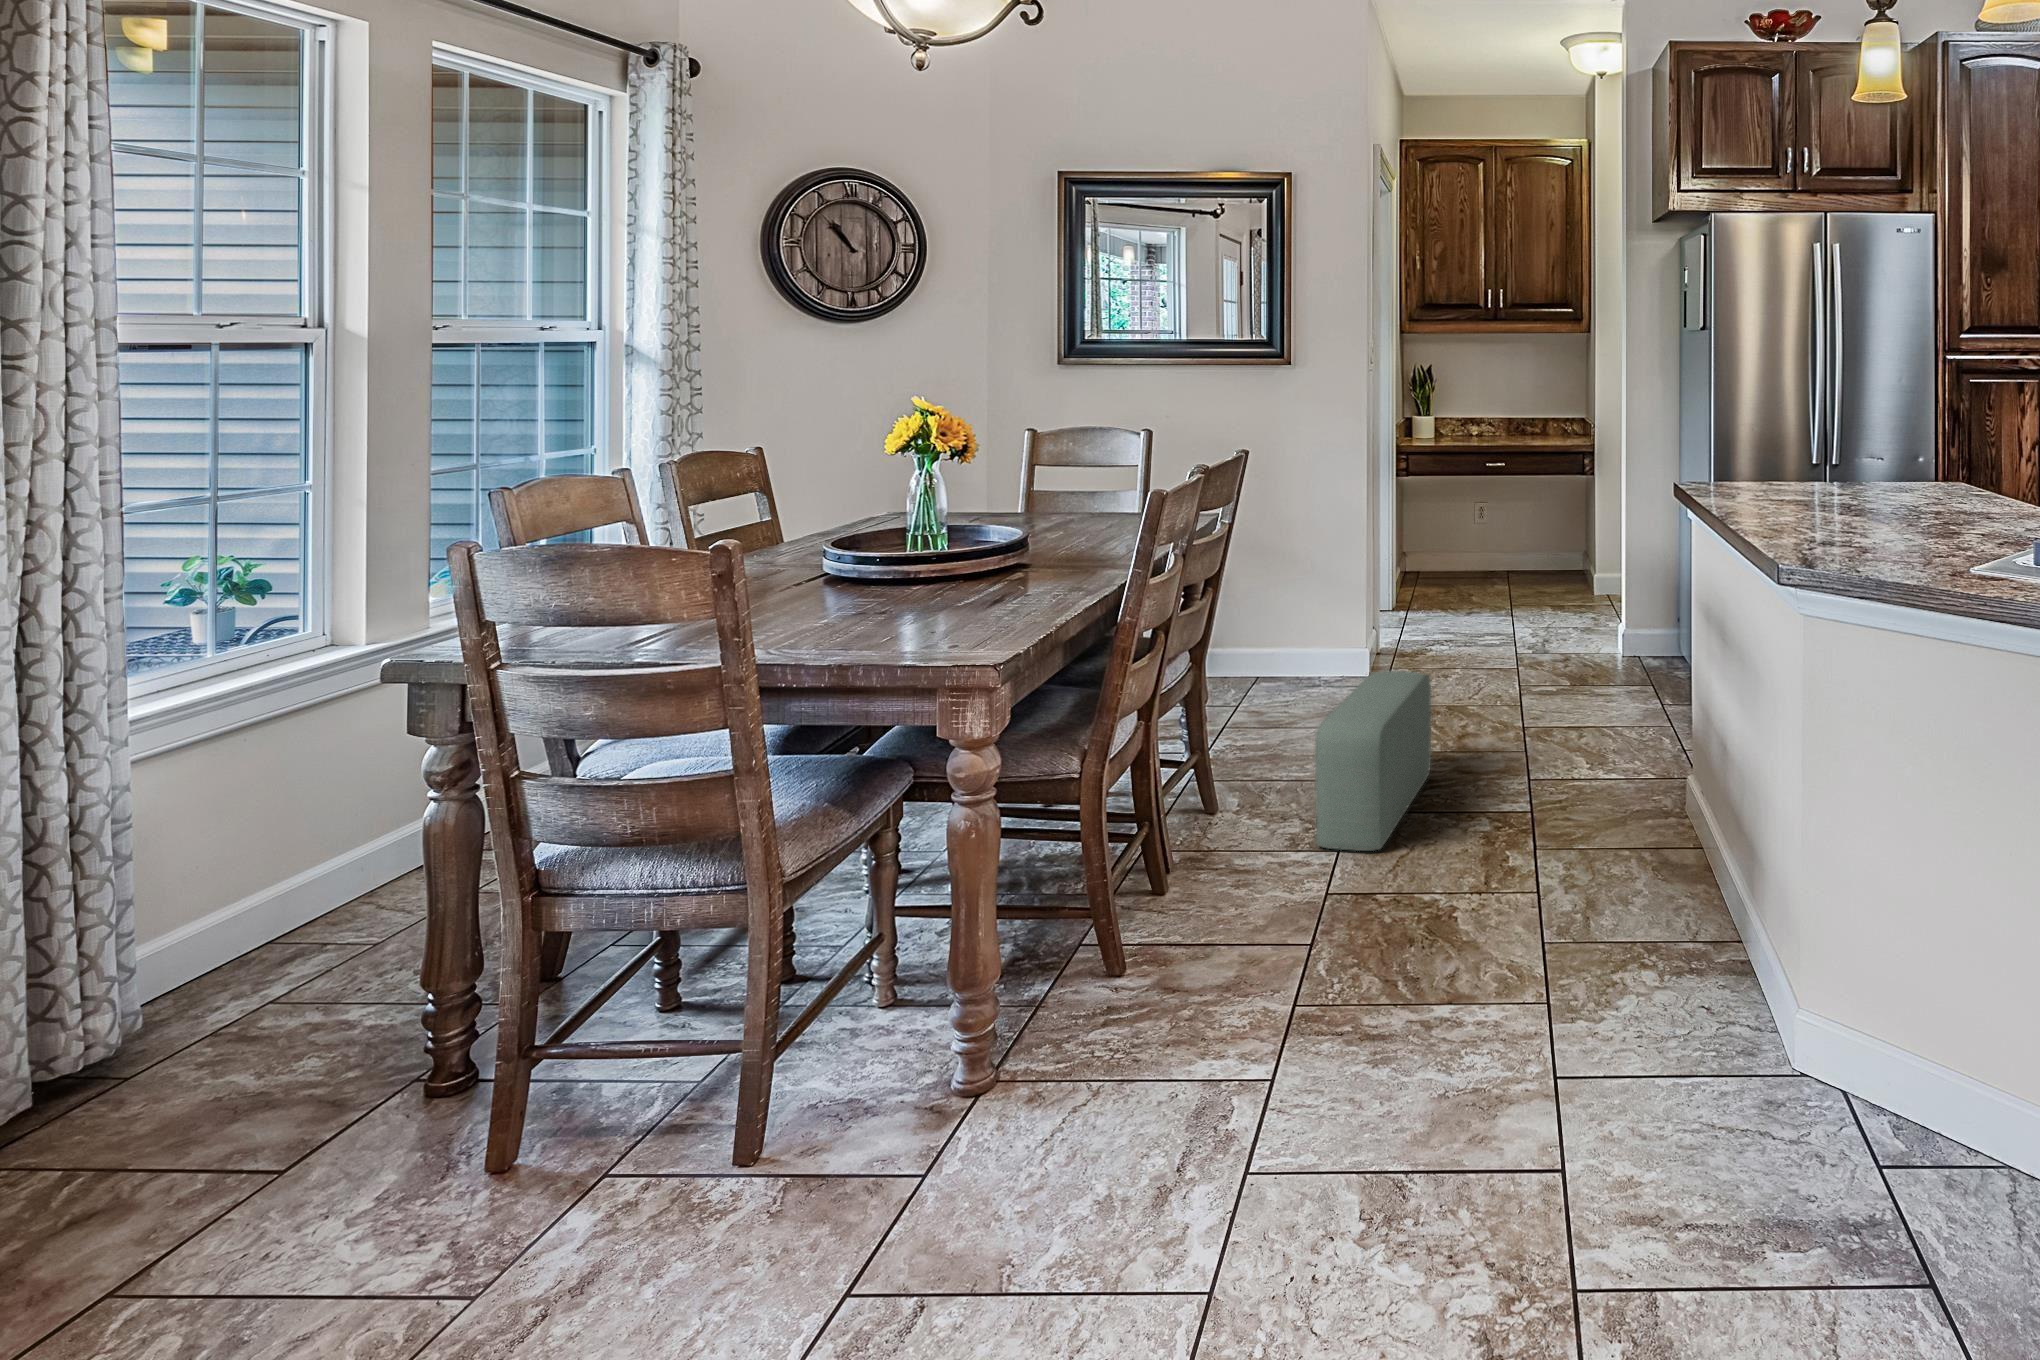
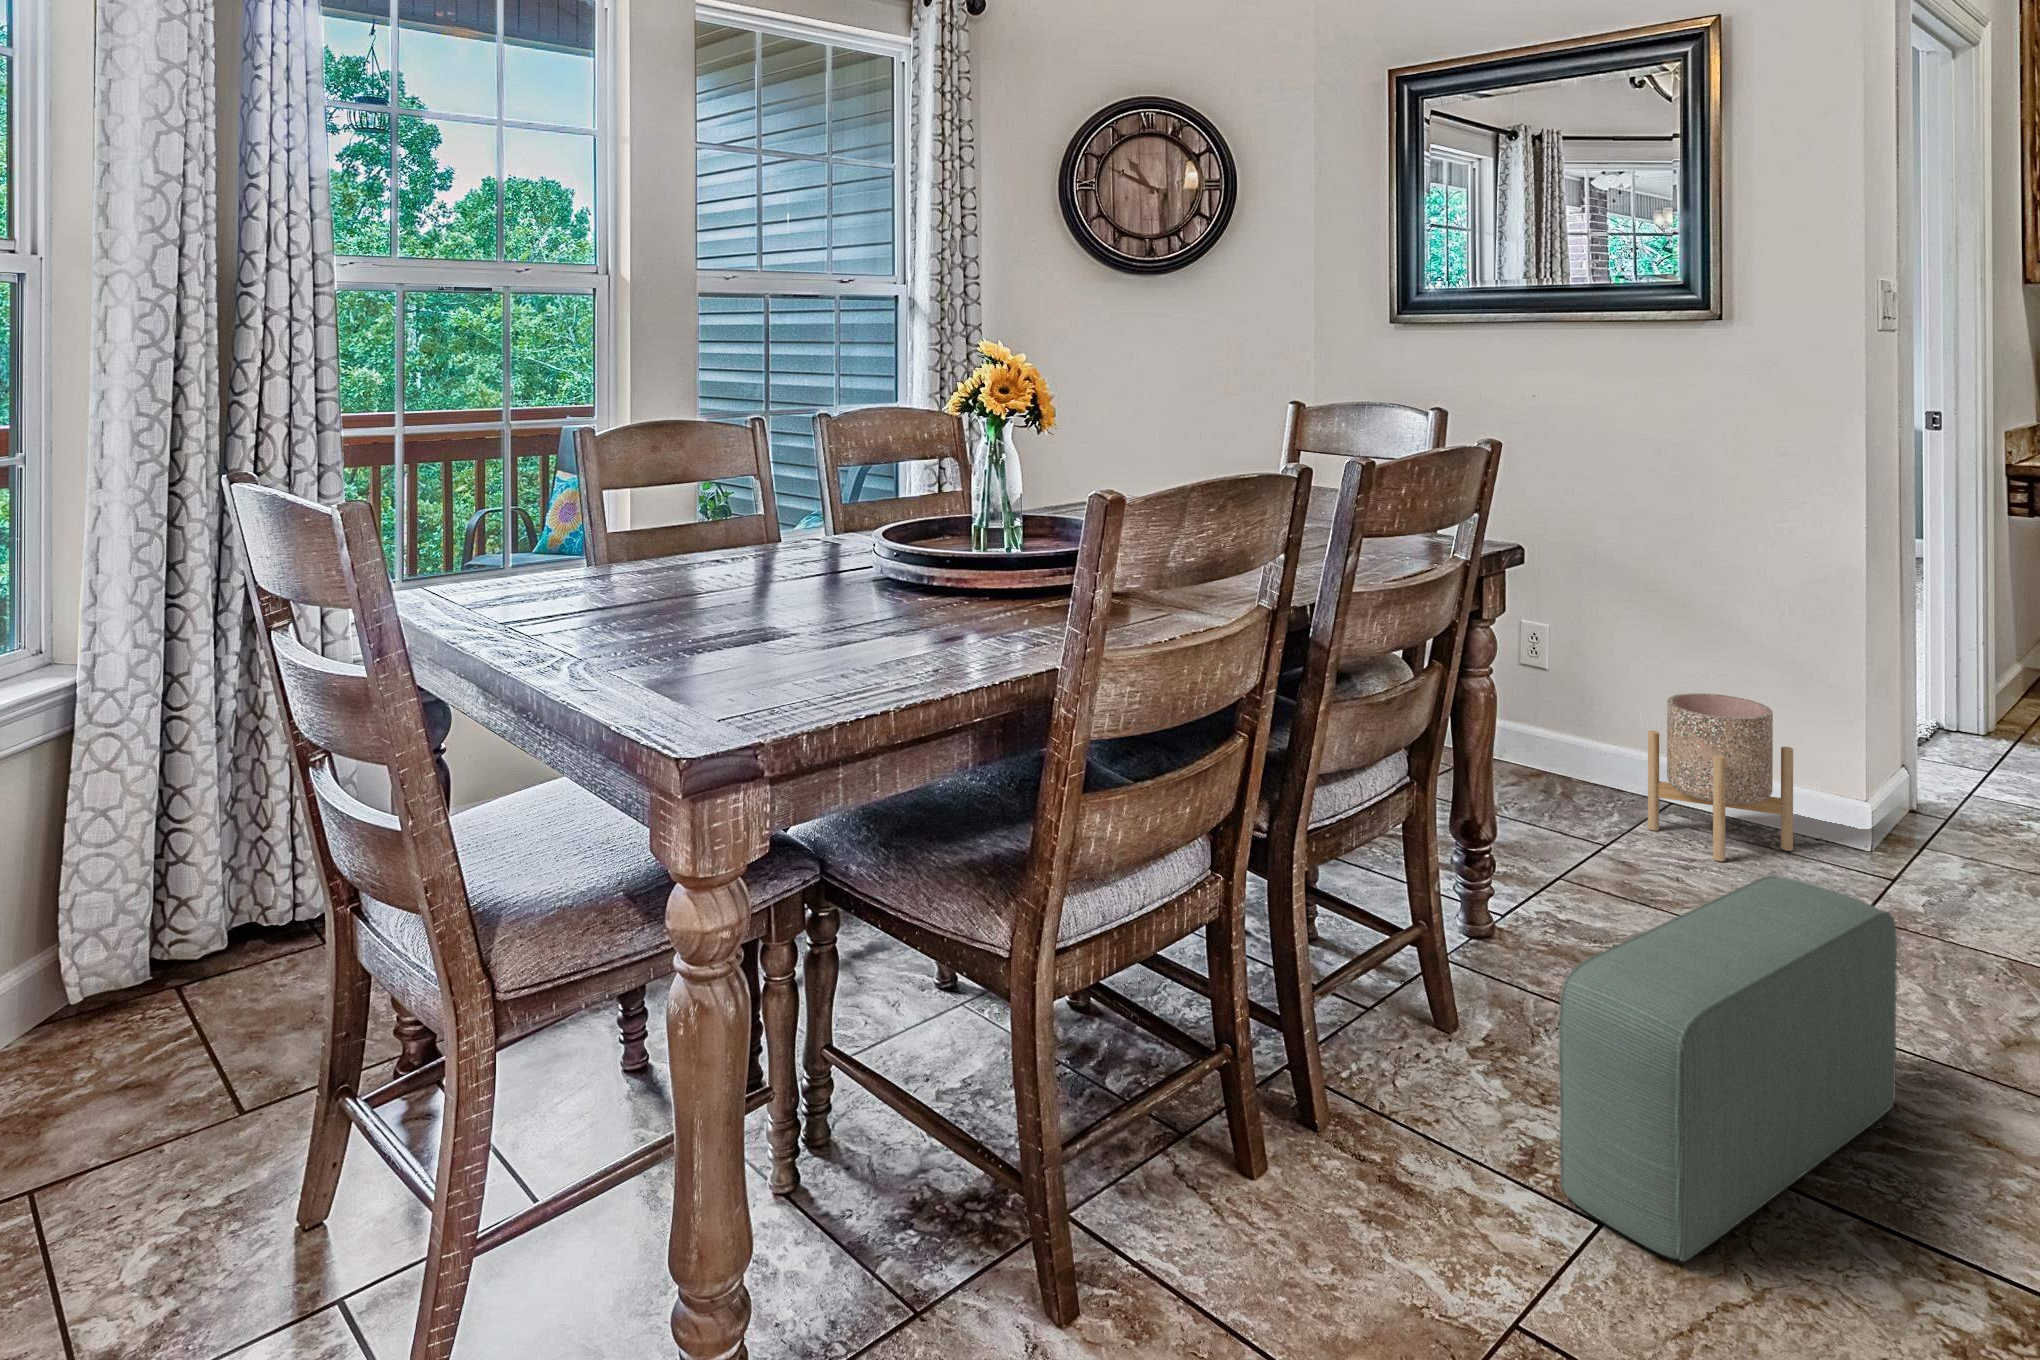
planter: none [1252,599,1332,698] -> present [1648,693,1793,861]

